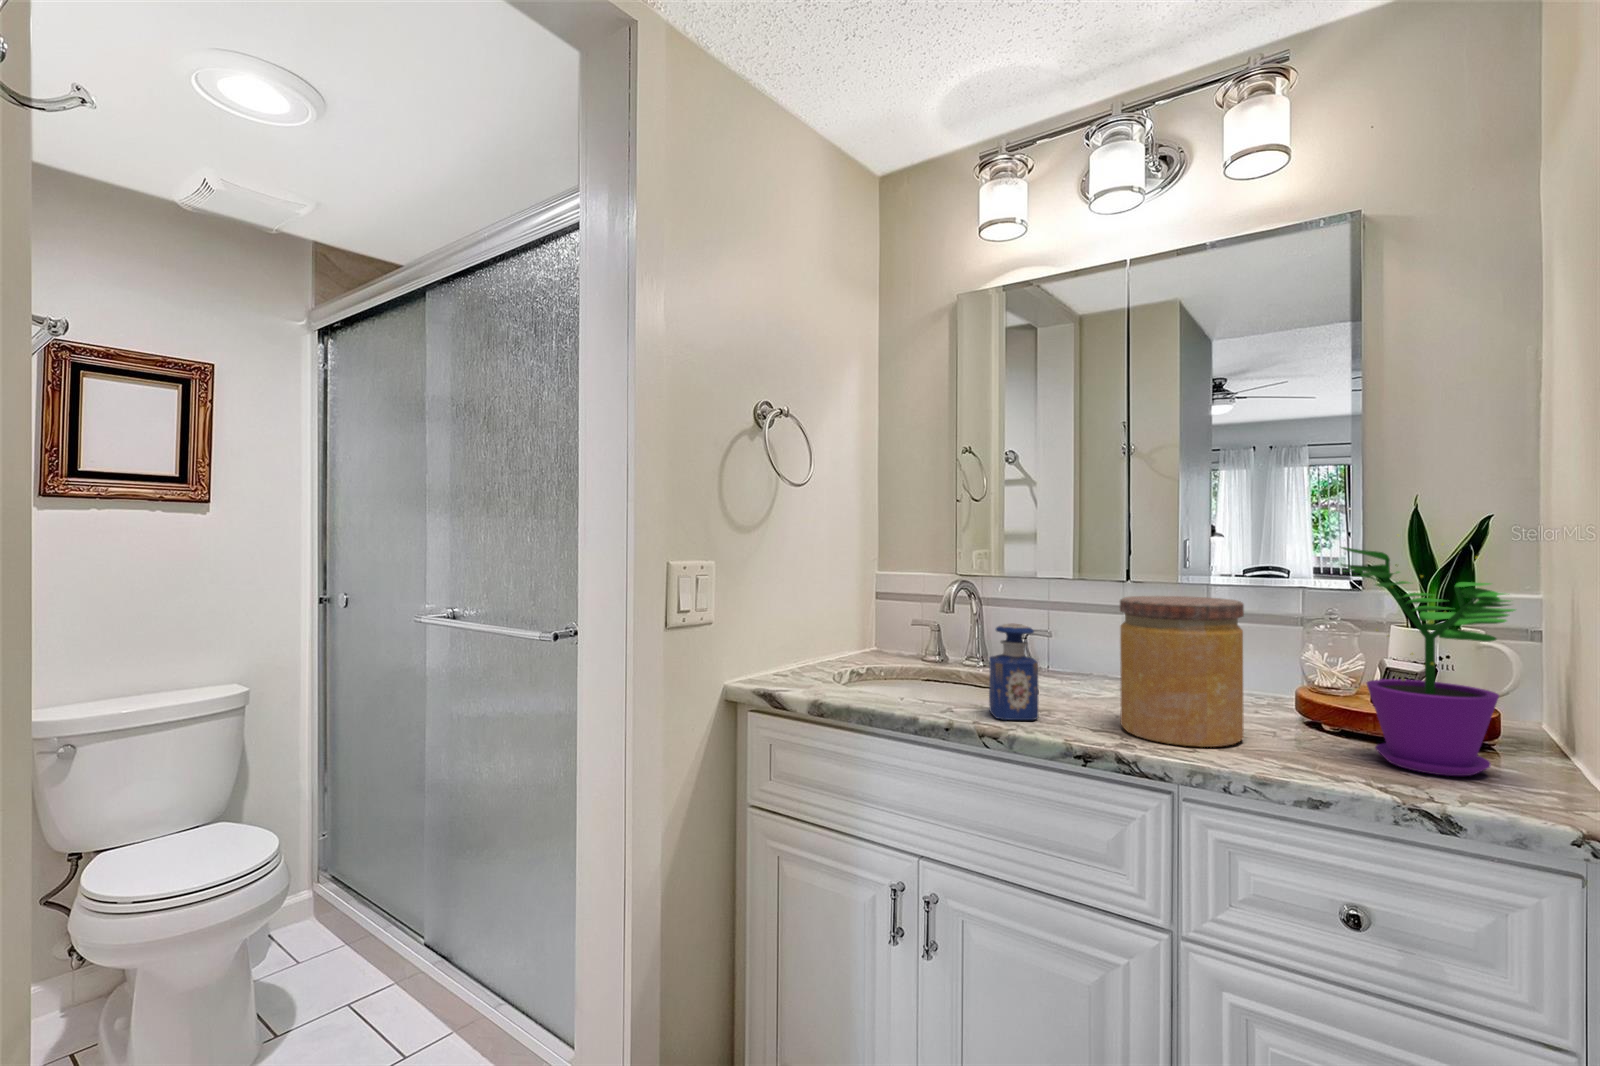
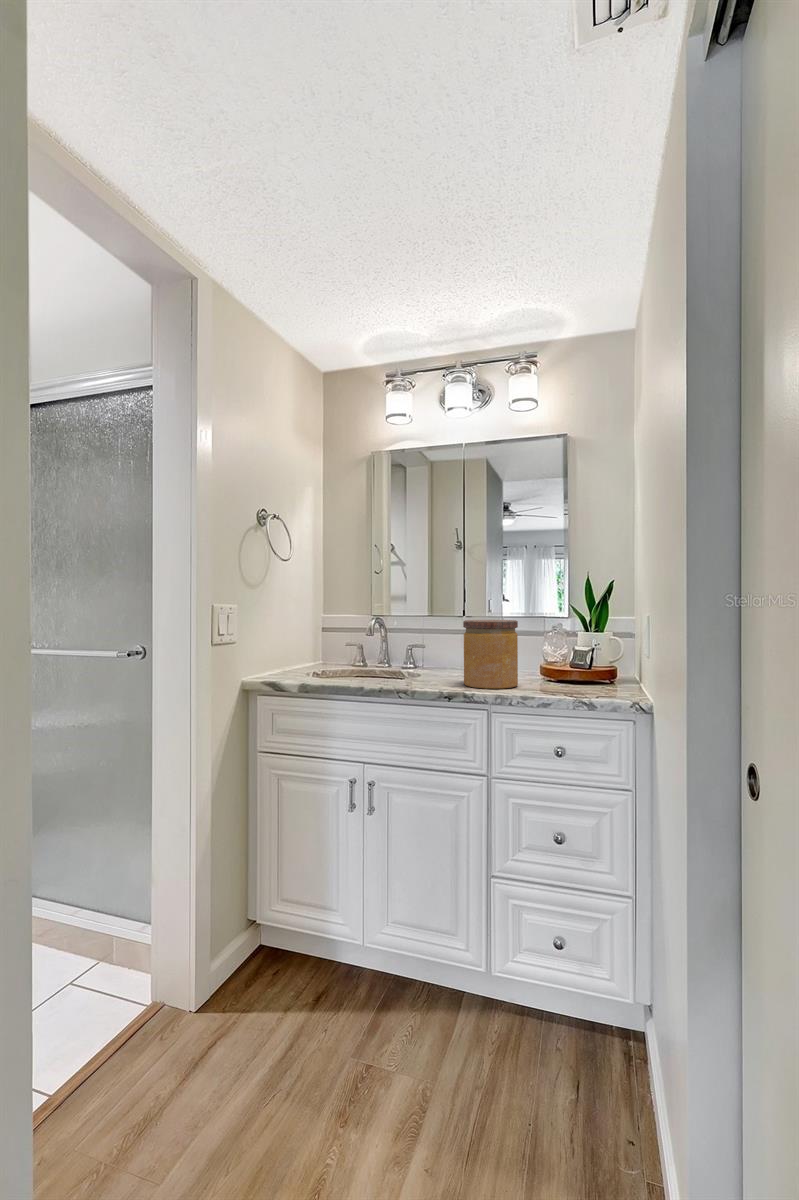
flower pot: present [1342,535,1515,776] -> none [555,588,618,691]
perfume bottle: present [989,624,1039,720] -> none [399,636,425,685]

